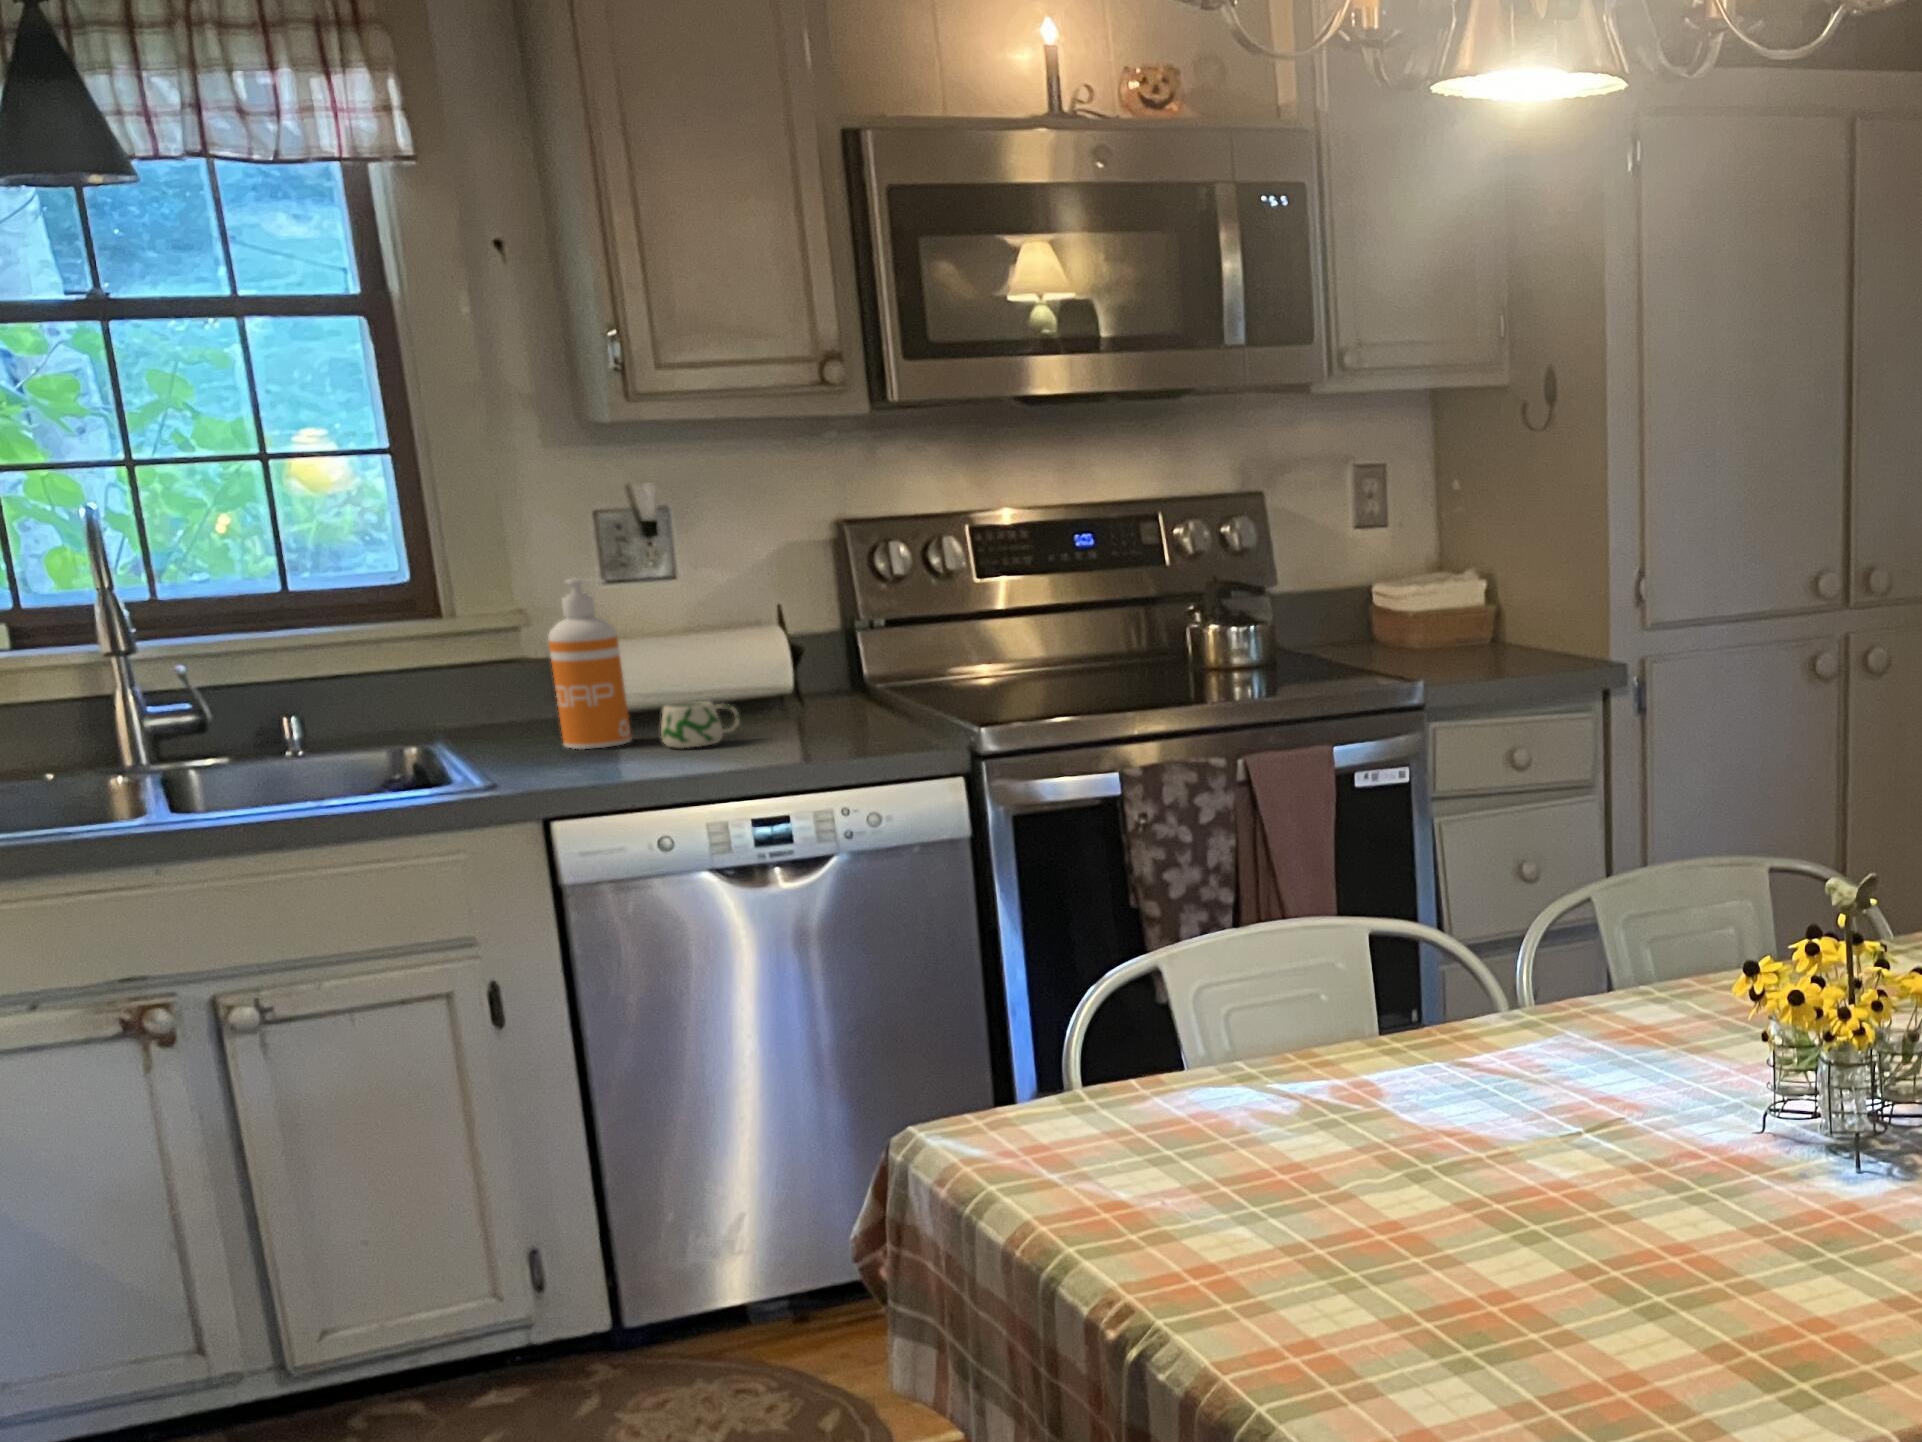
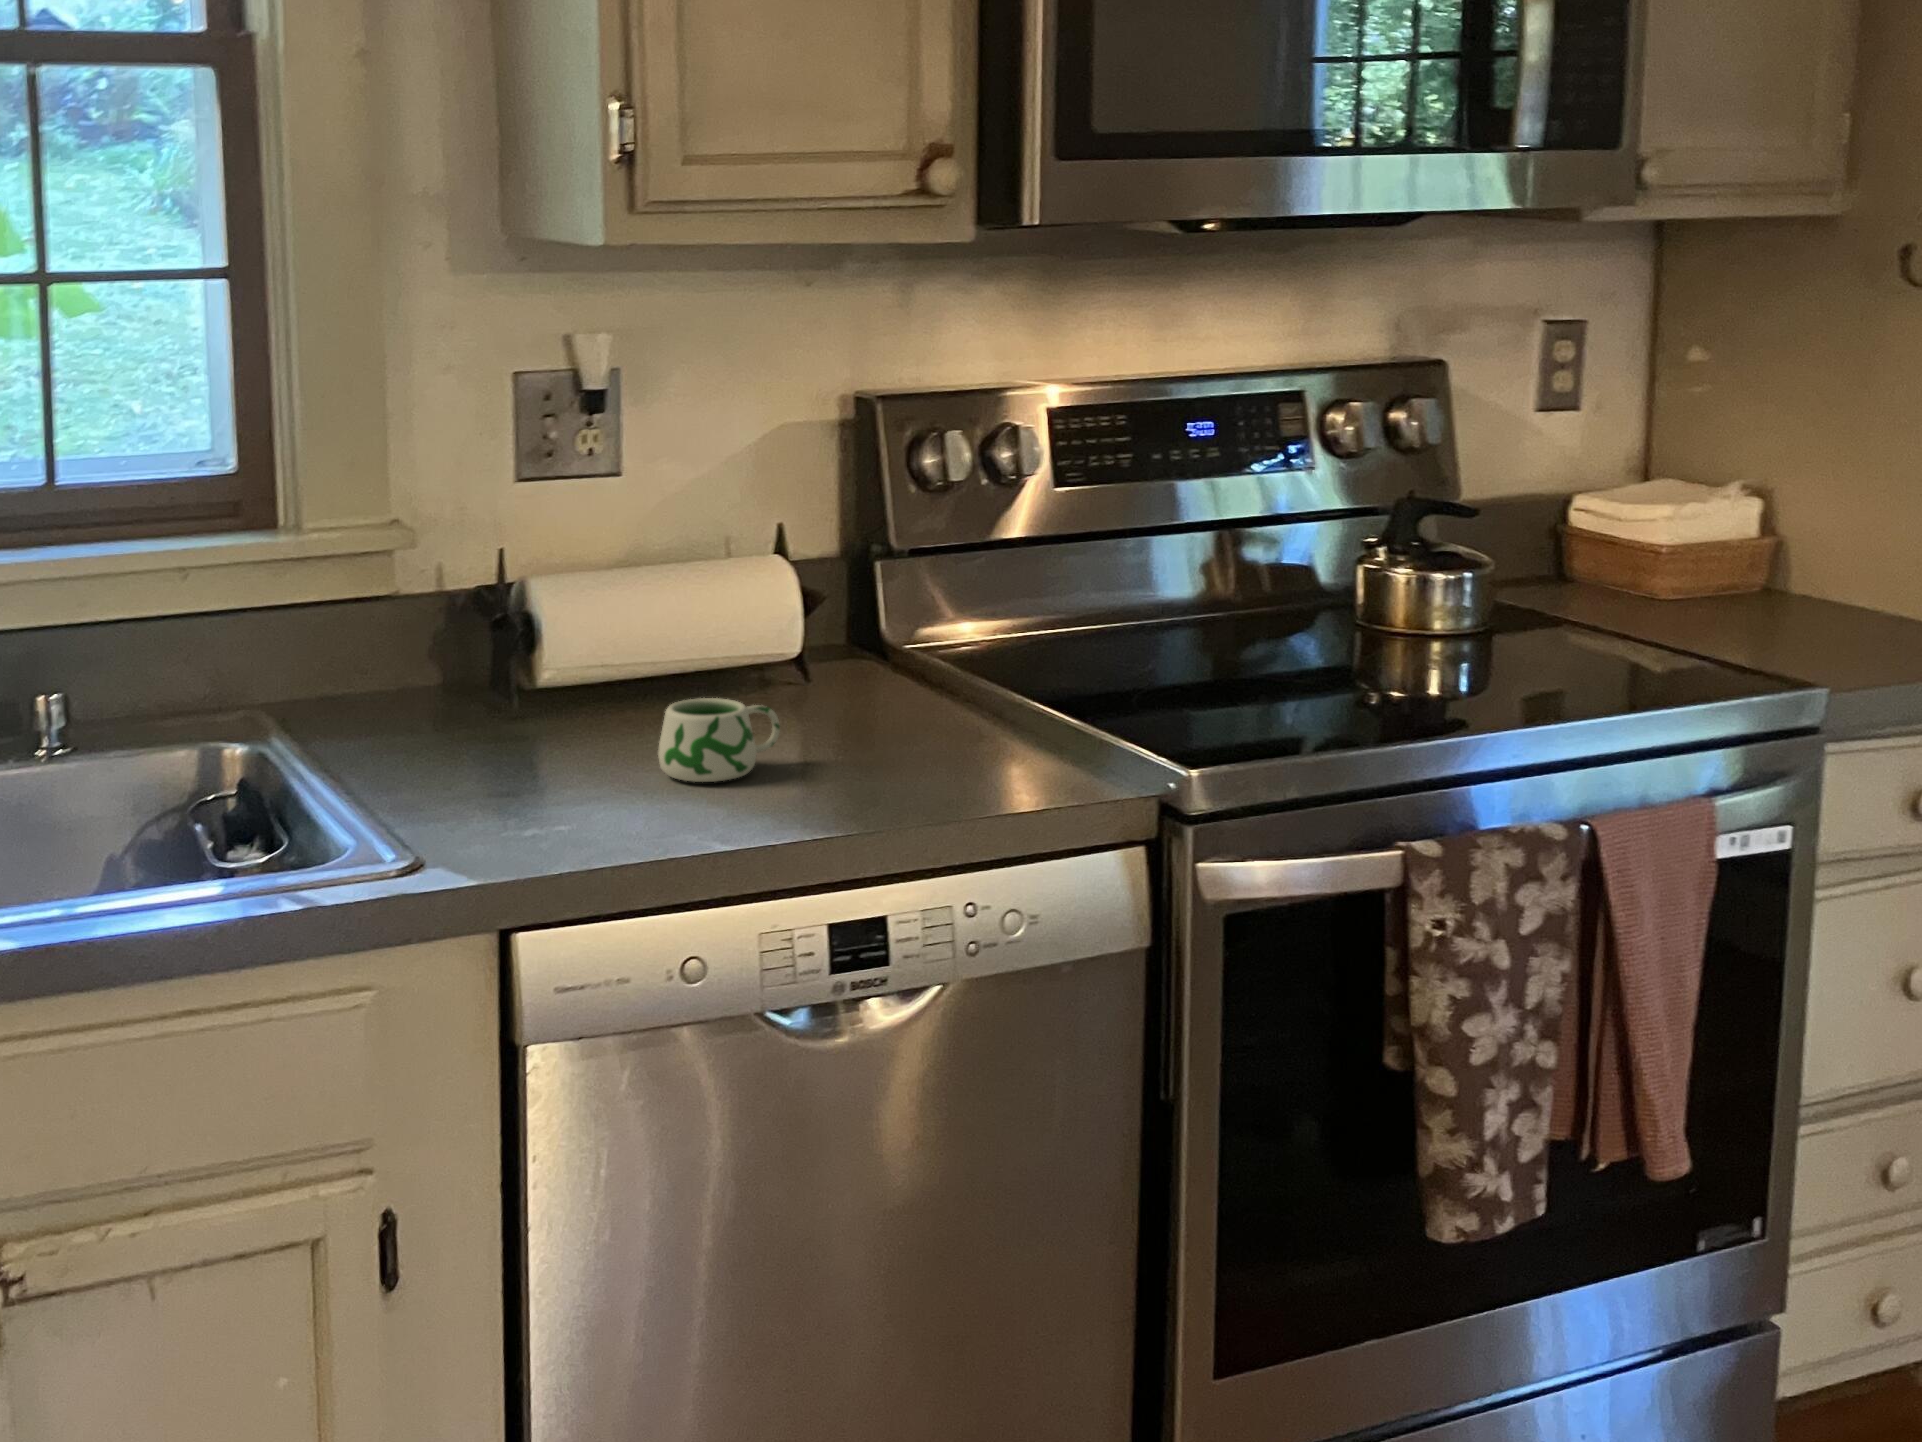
soap dispenser: present [548,578,631,749] -> none [482,491,594,769]

